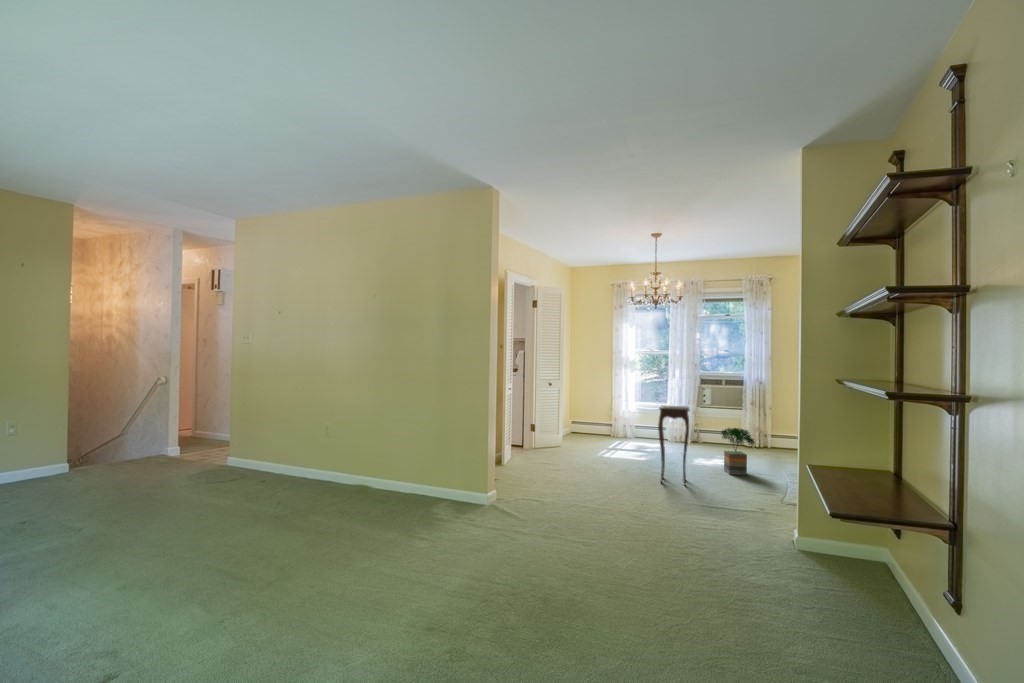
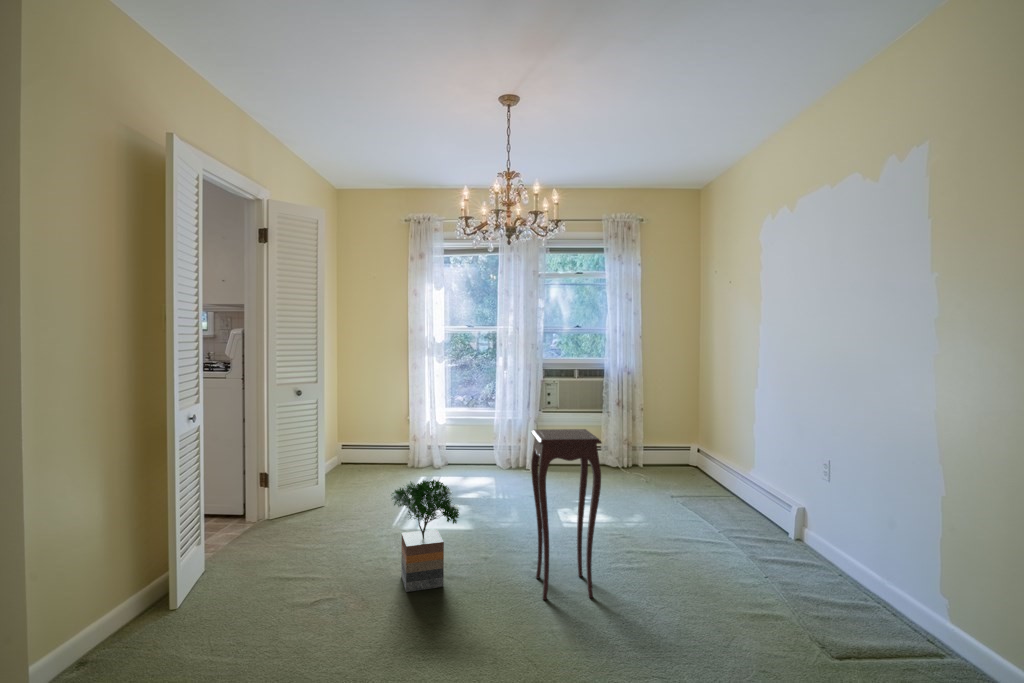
potted tree: present [721,428,754,475] -> present [391,480,459,592]

